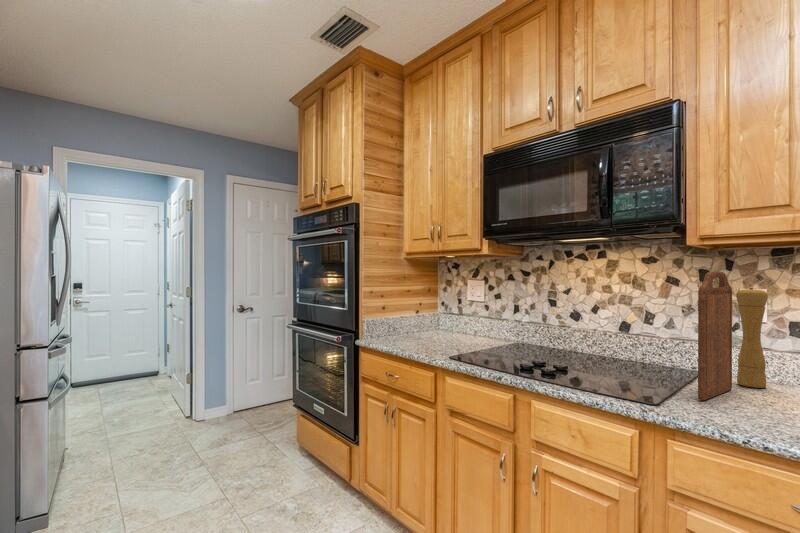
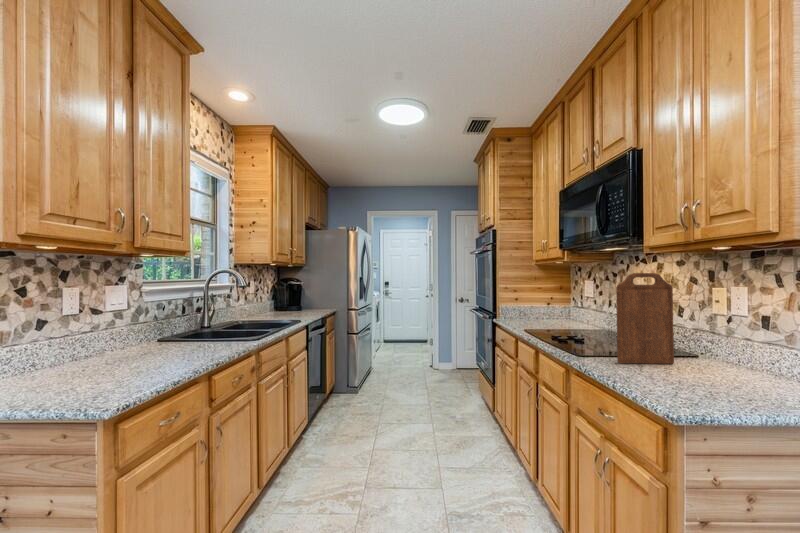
pepper mill: present [736,288,768,388] -> none [692,285,719,367]

